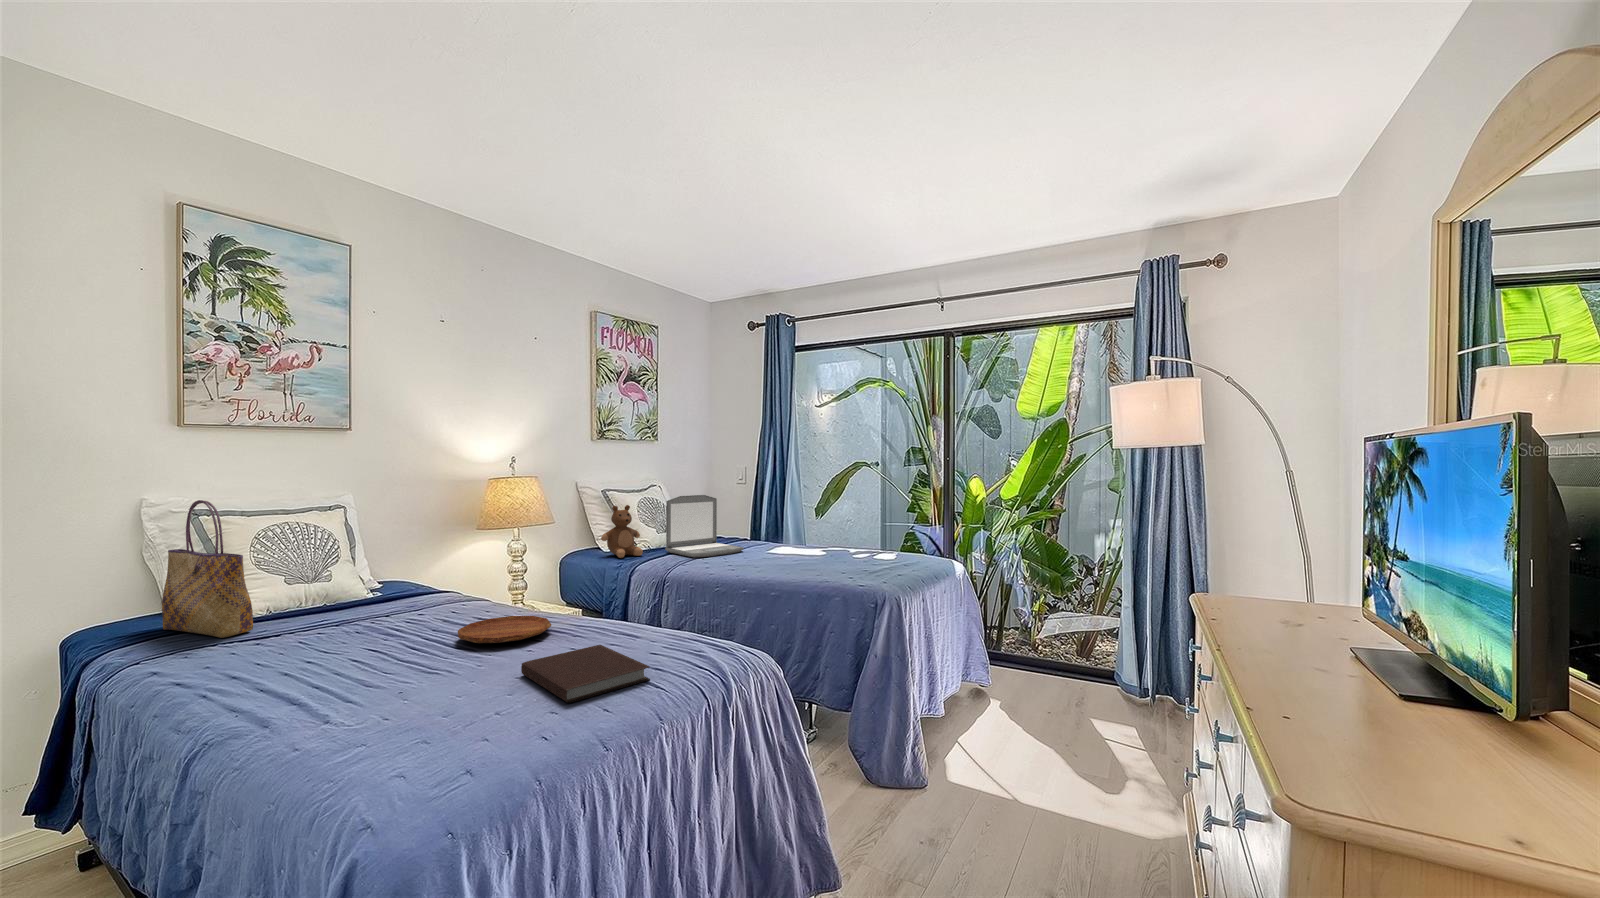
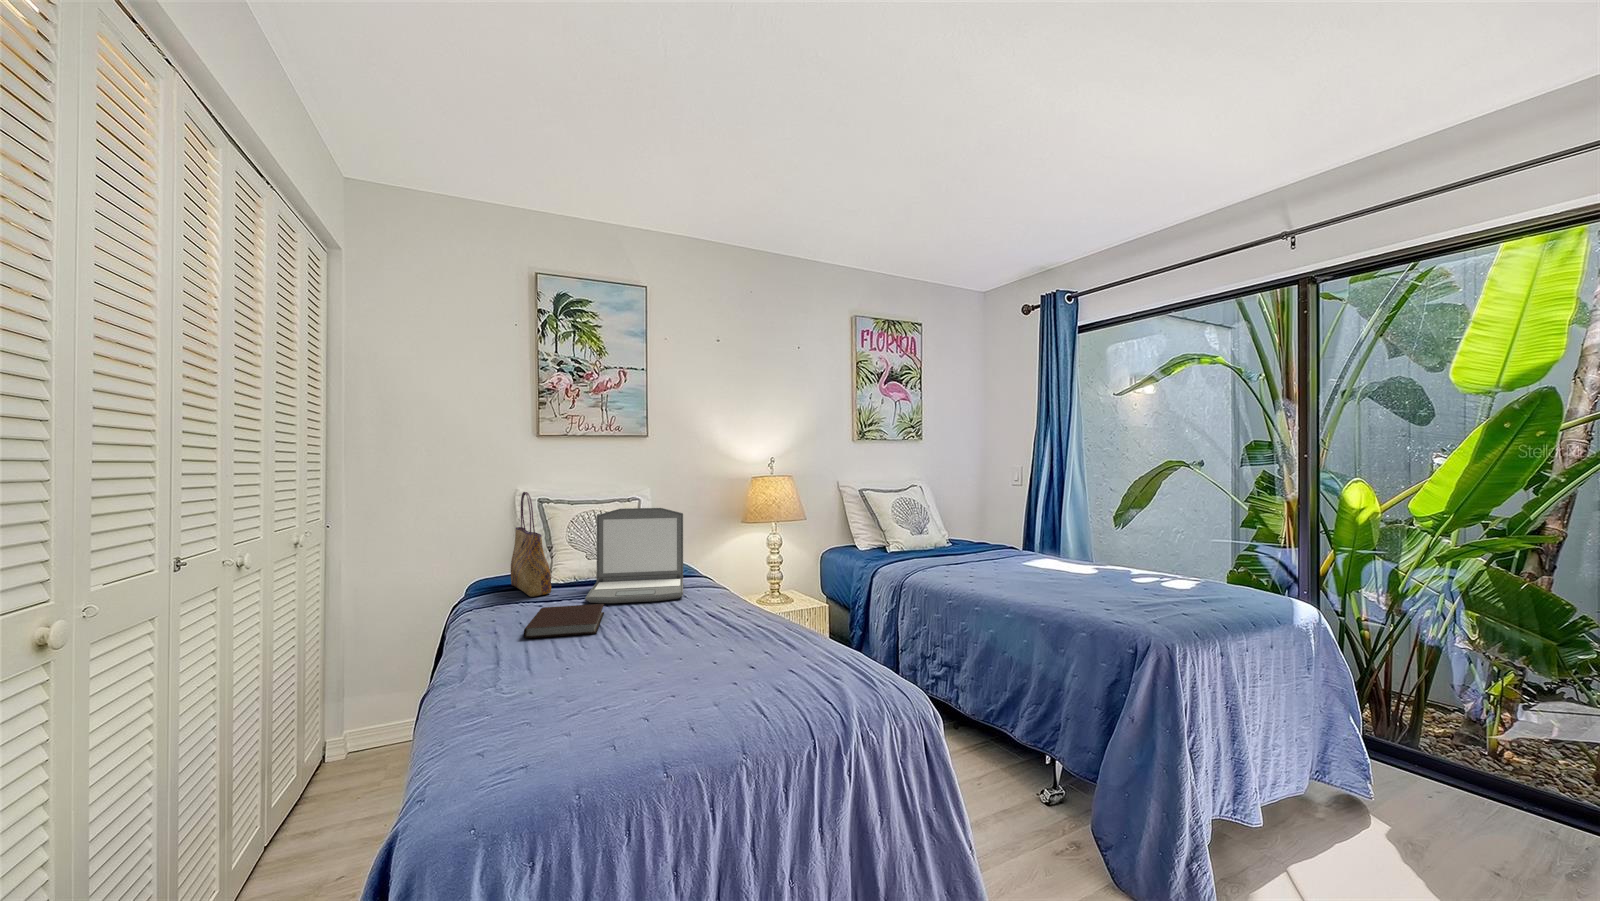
laptop: present [665,495,744,558] -> present [586,508,683,603]
teddy bear: present [601,505,643,558] -> none [853,505,893,558]
tray: present [458,616,551,643] -> none [653,608,735,633]
notebook: present [521,645,650,703] -> present [524,604,604,638]

